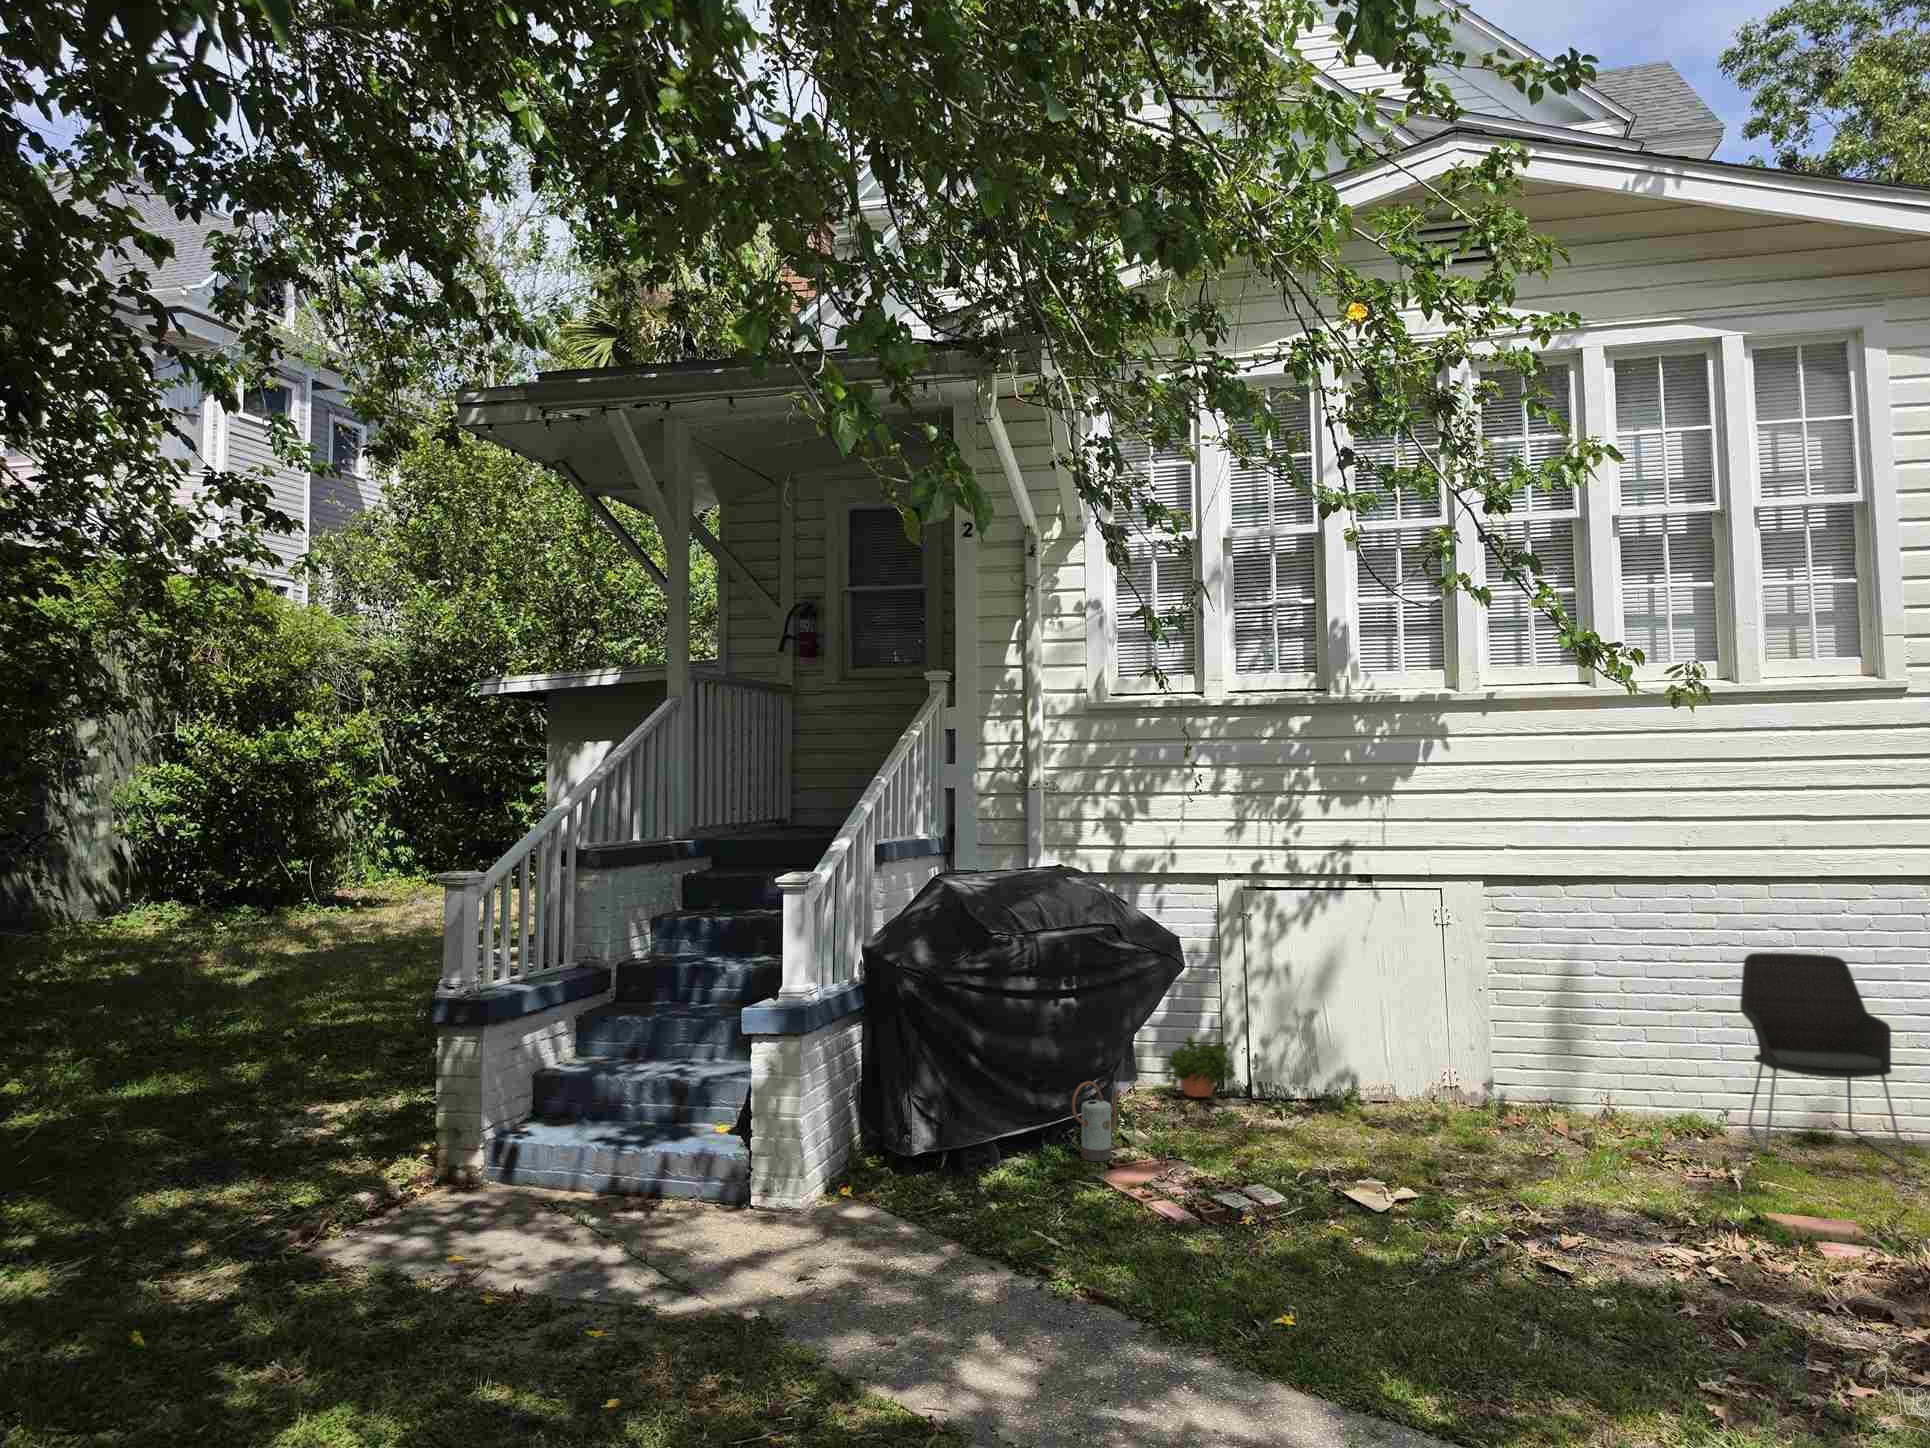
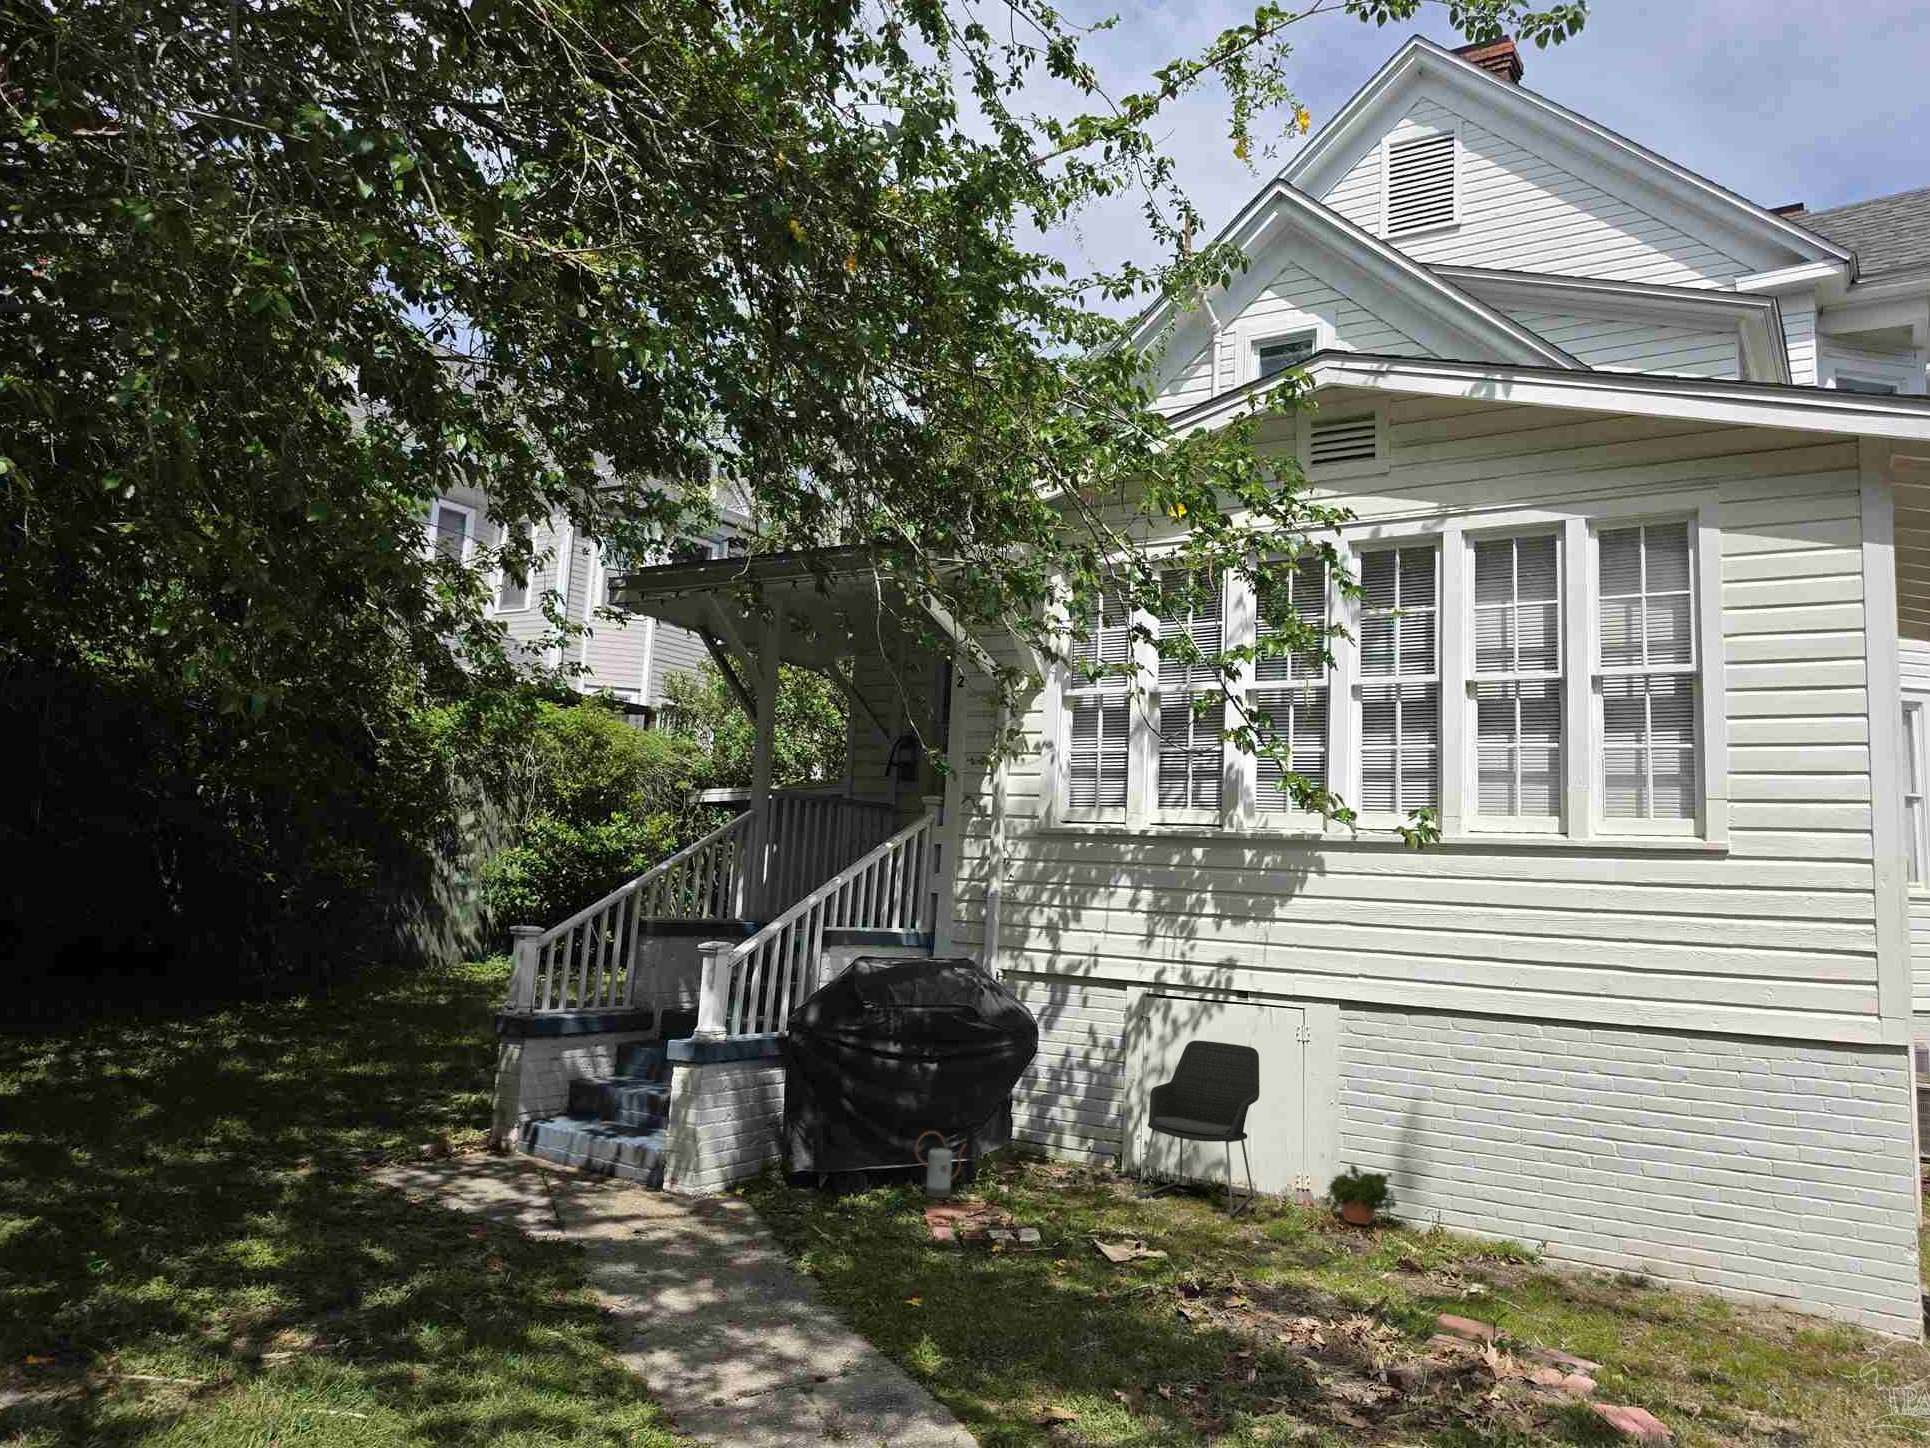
chair: present [1740,953,1905,1164] -> present [1137,1040,1259,1216]
potted plant: present [1164,1037,1236,1102] -> present [1321,1165,1396,1229]

